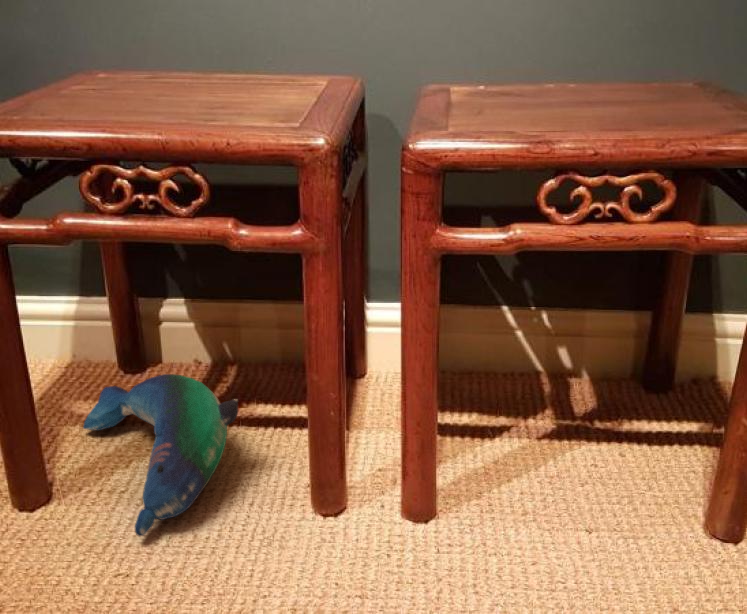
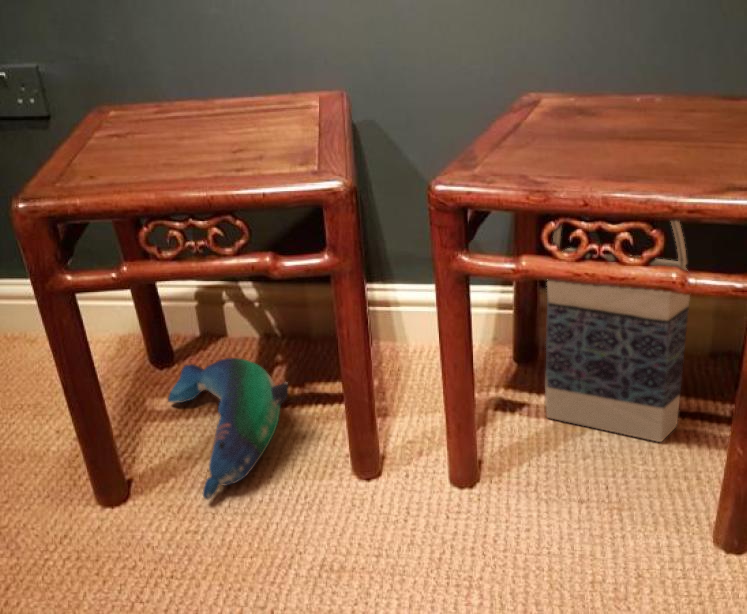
bag: none [525,115,699,467] -> present [545,221,690,442]

